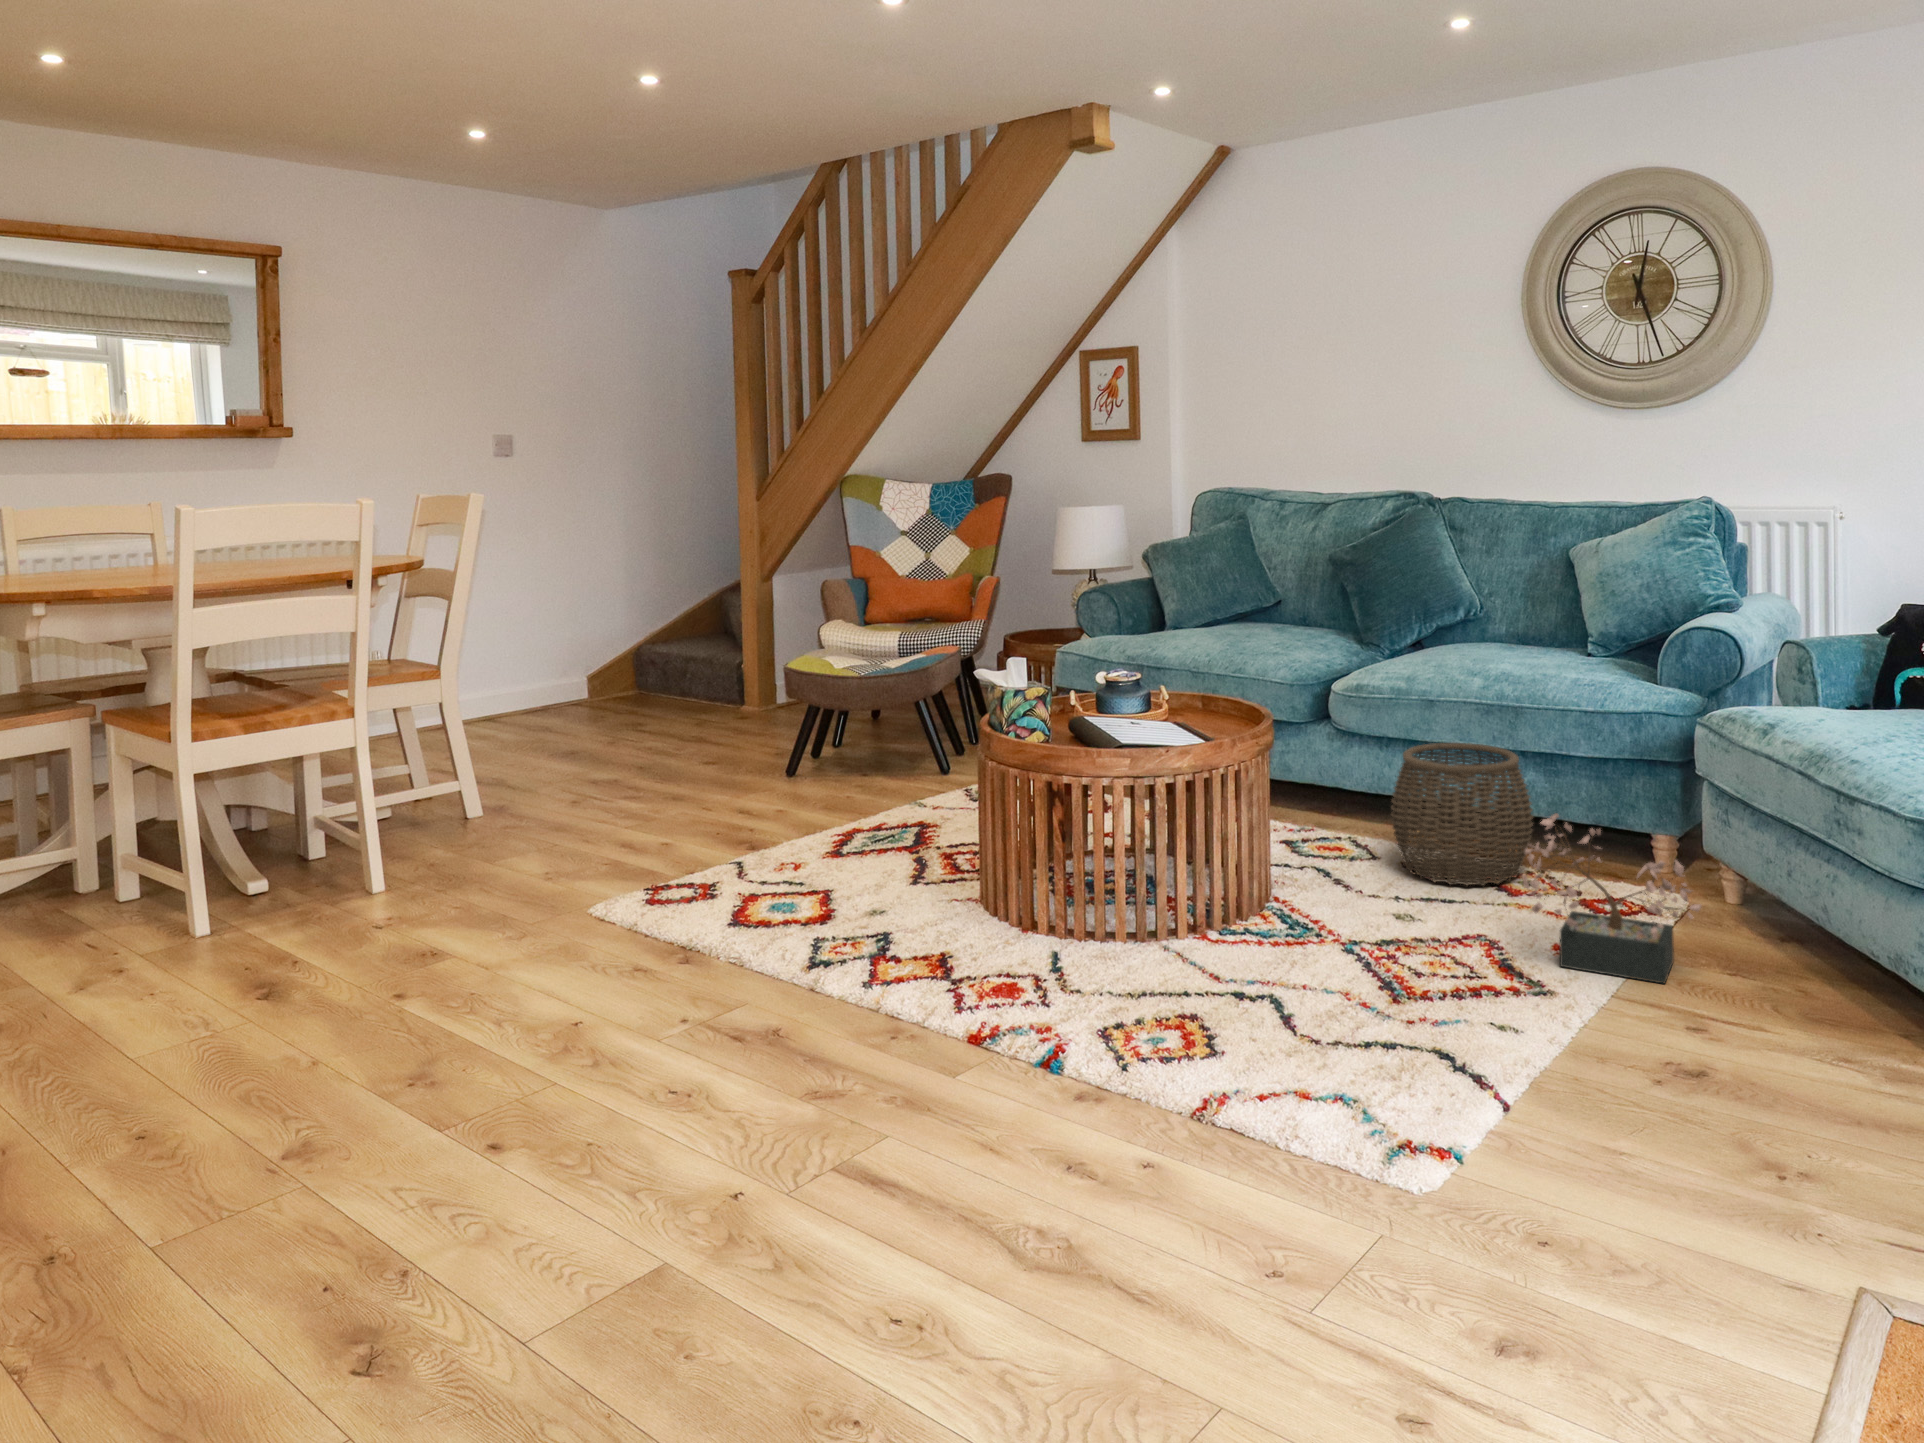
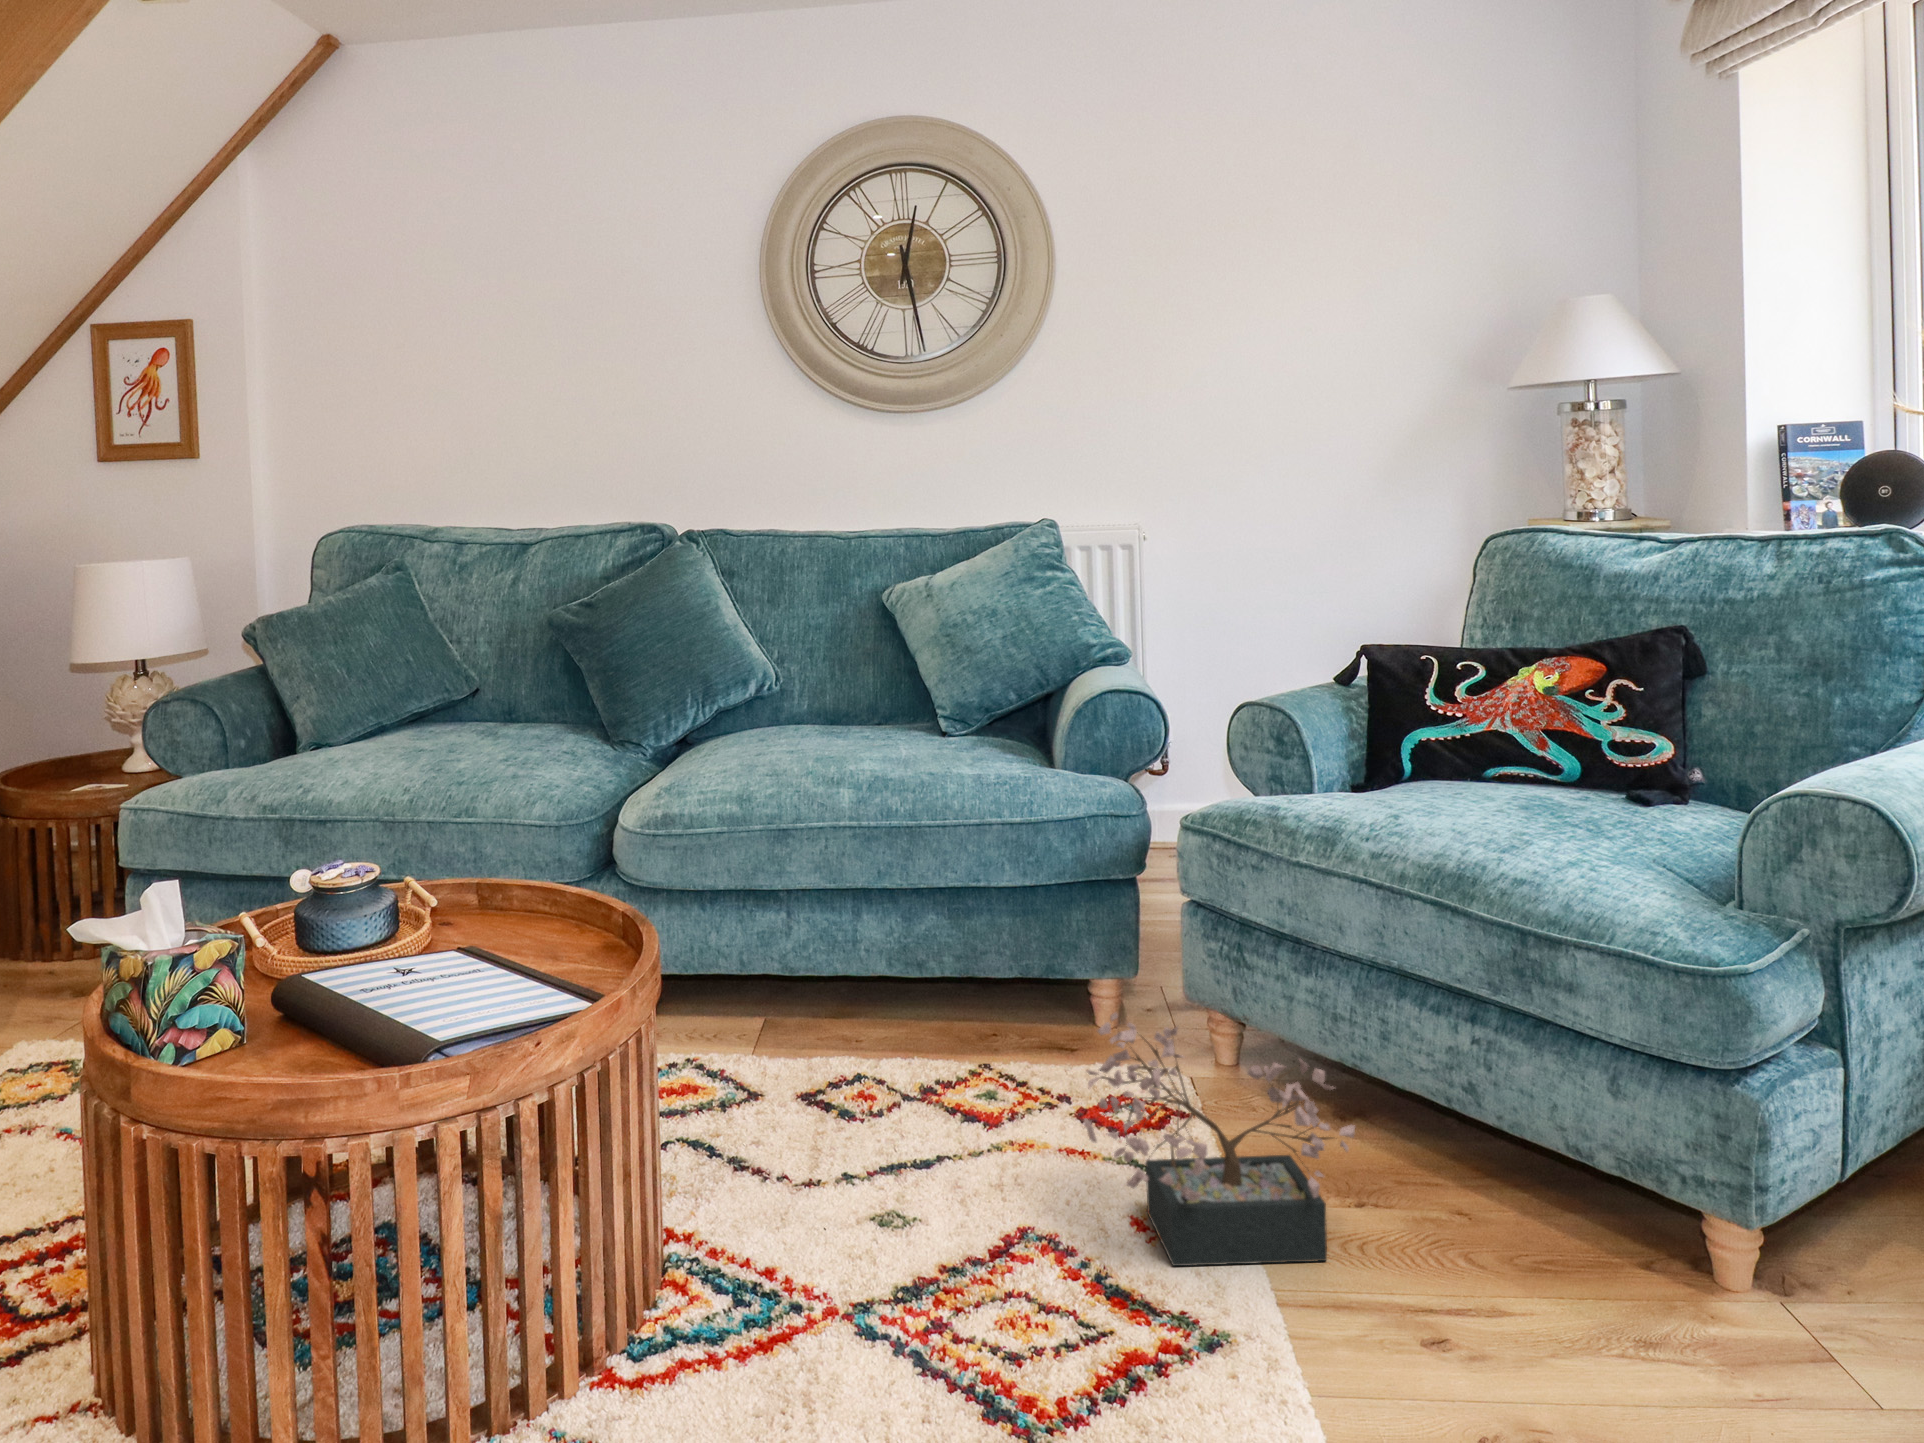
woven basket: present [1391,743,1533,886] -> none [775,893,985,1128]

